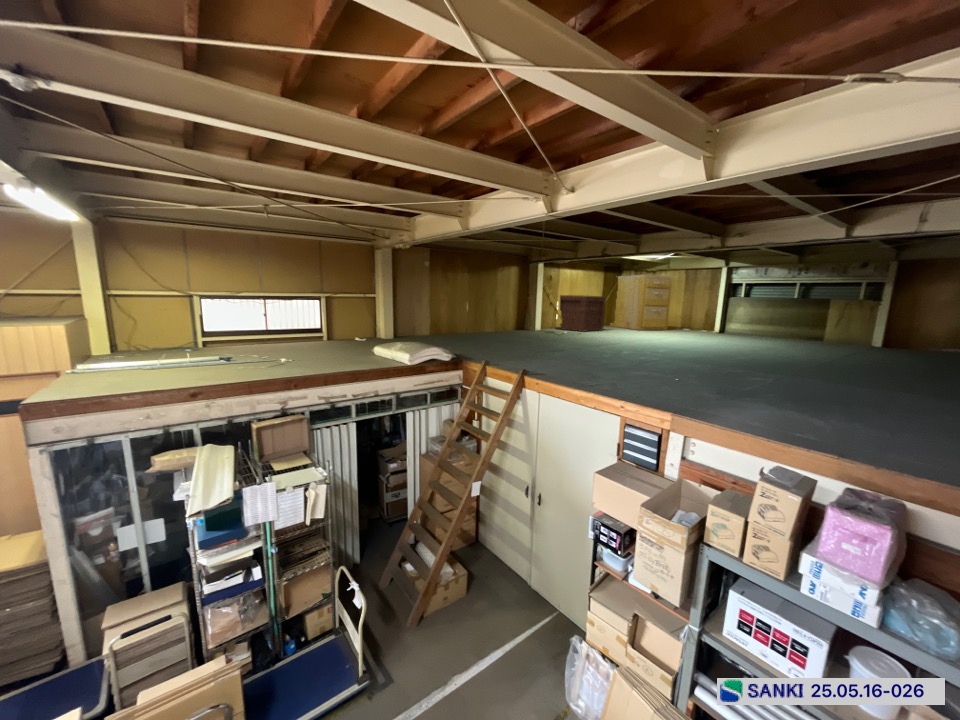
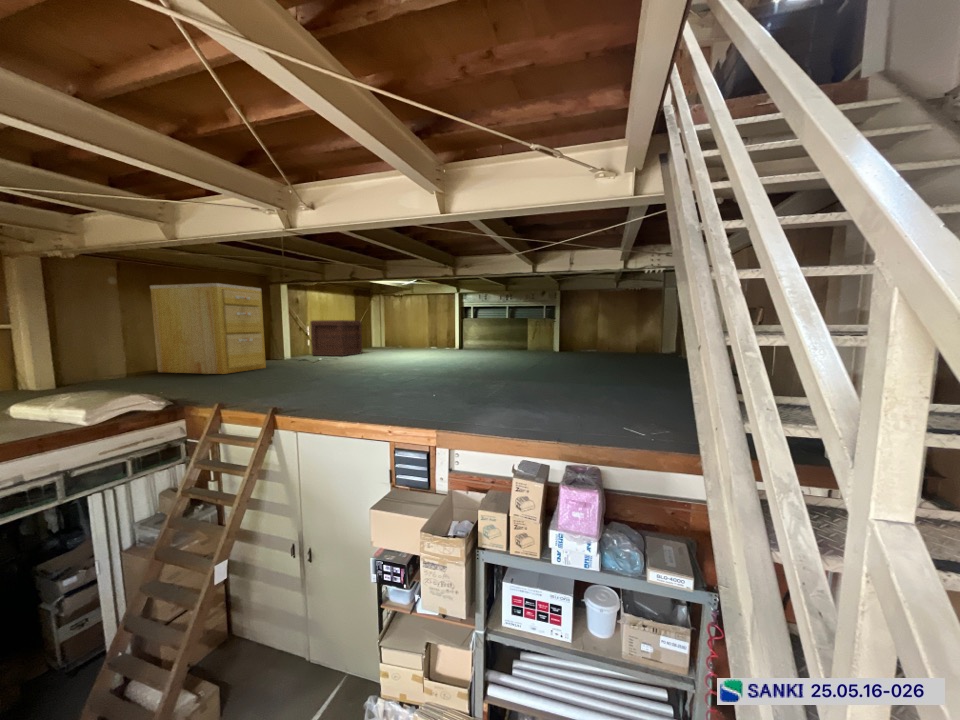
filing cabinet: present [610,275,672,330] -> present [150,283,266,374]

